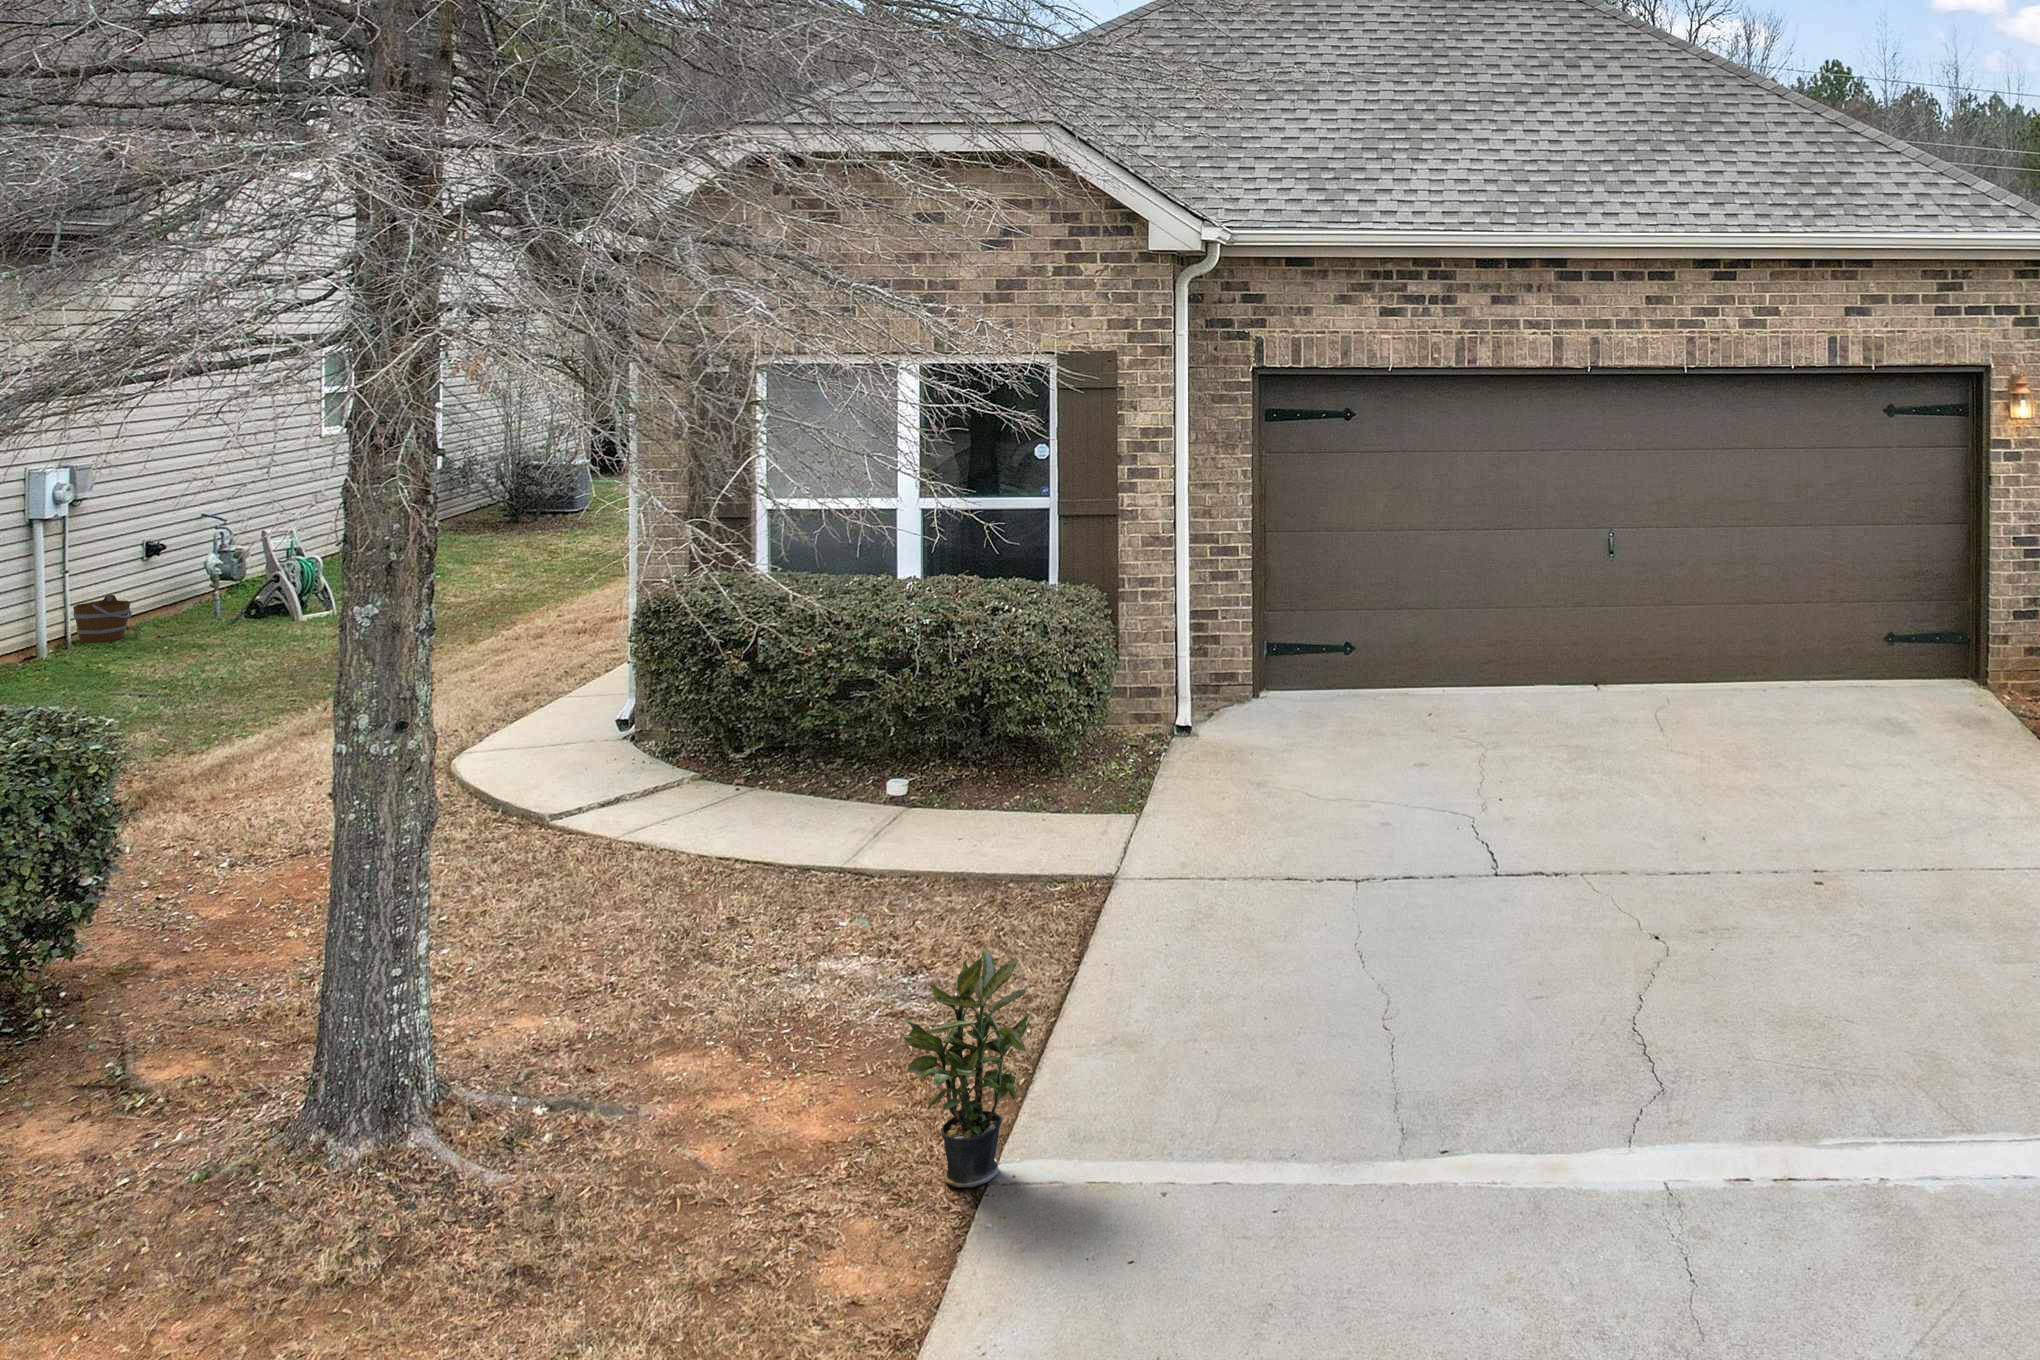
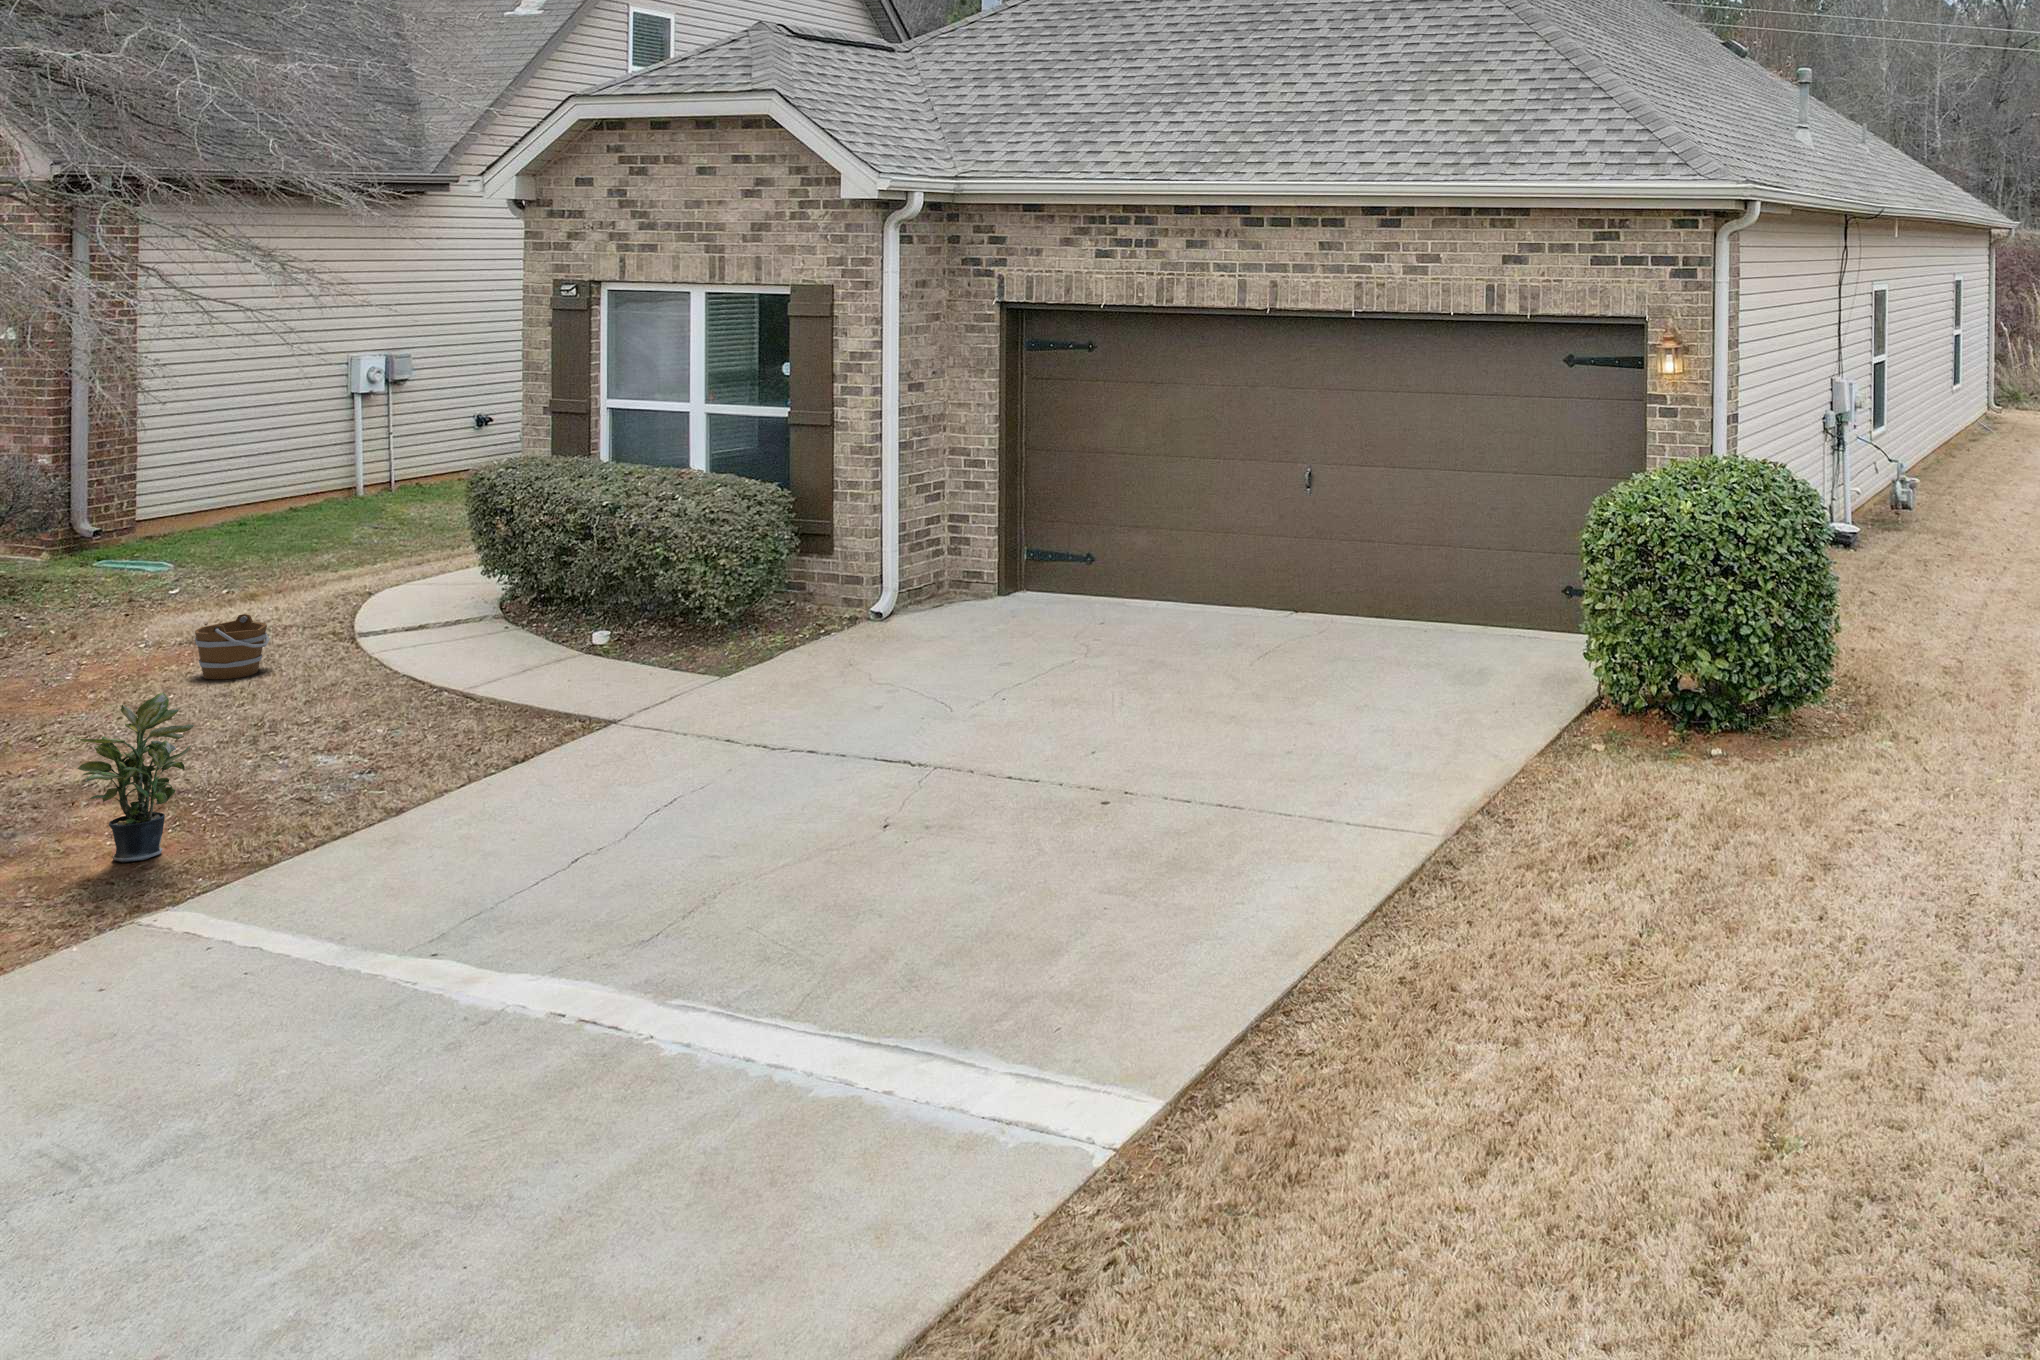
bucket: present [73,595,132,643] -> present [195,614,270,679]

